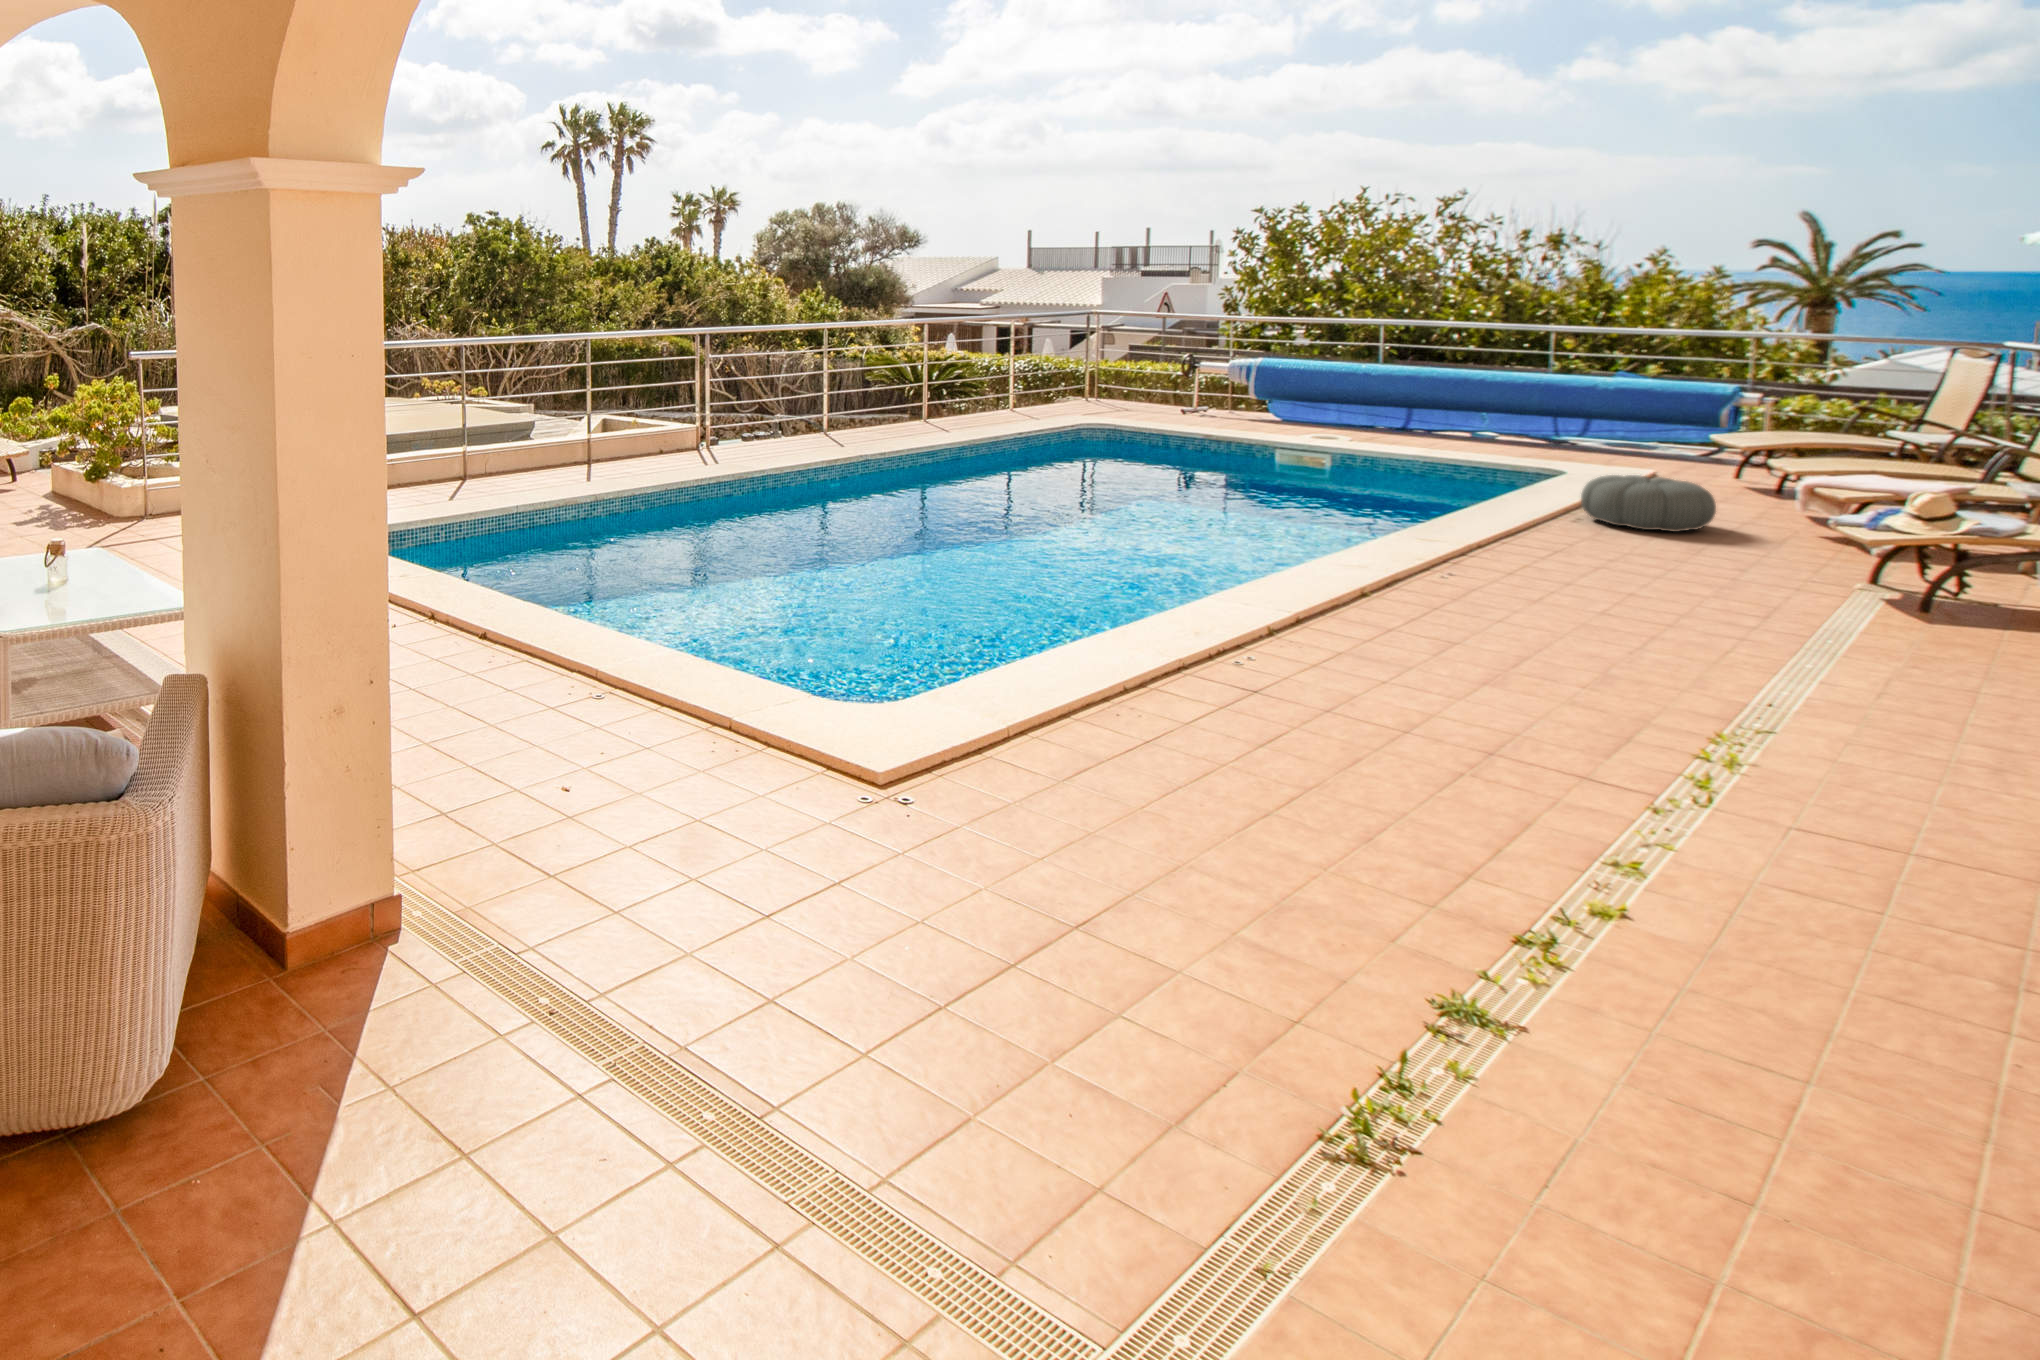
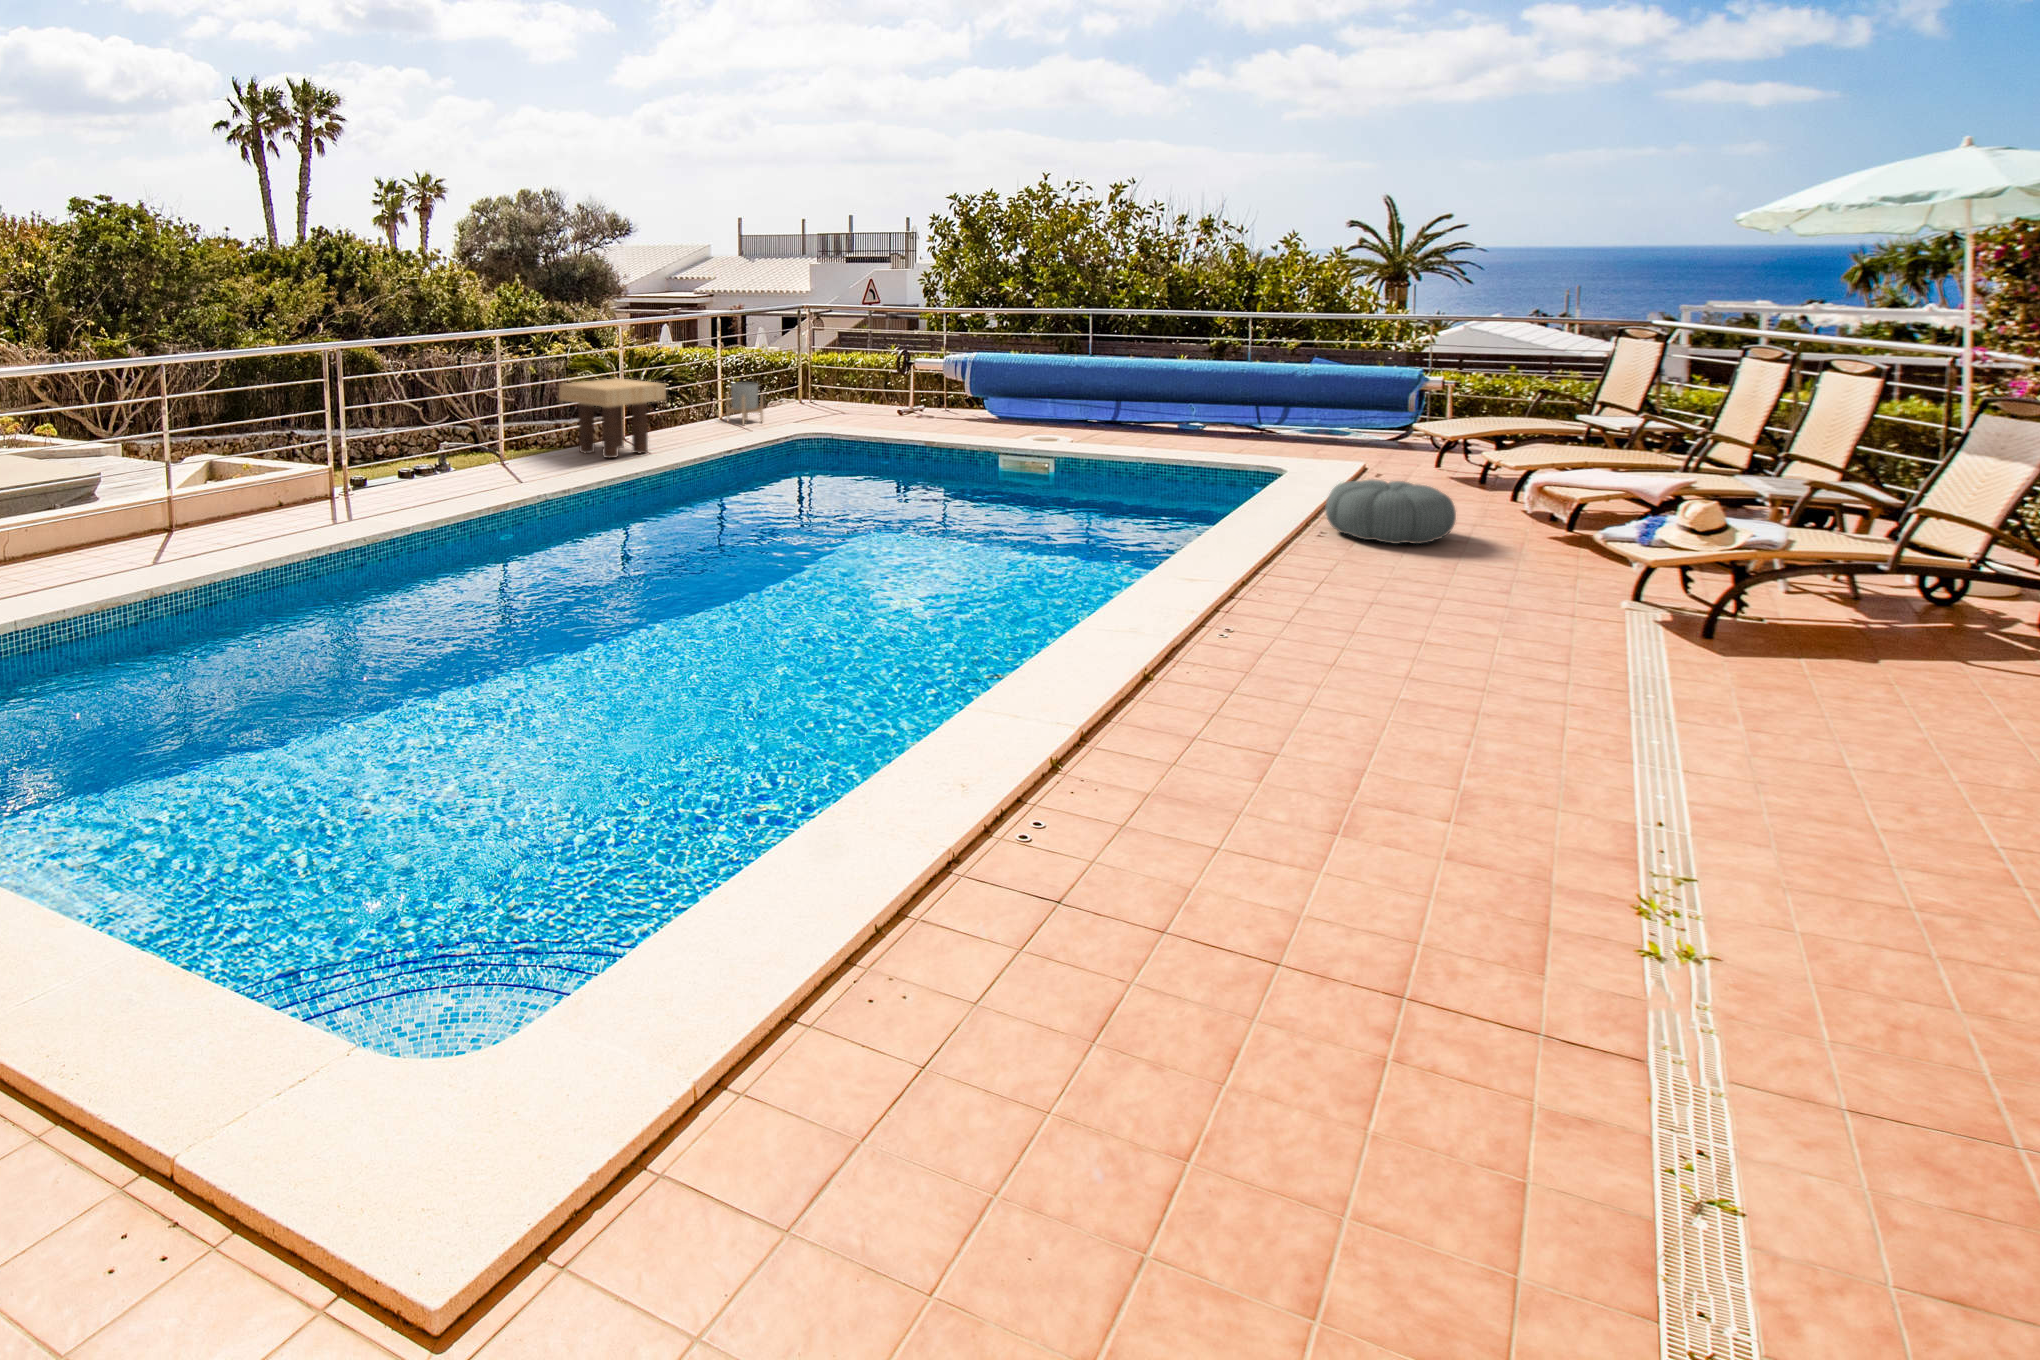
side table: none [875,368,967,433] -> present [559,378,666,458]
planter: none [1018,378,1053,414] -> present [726,382,763,424]

